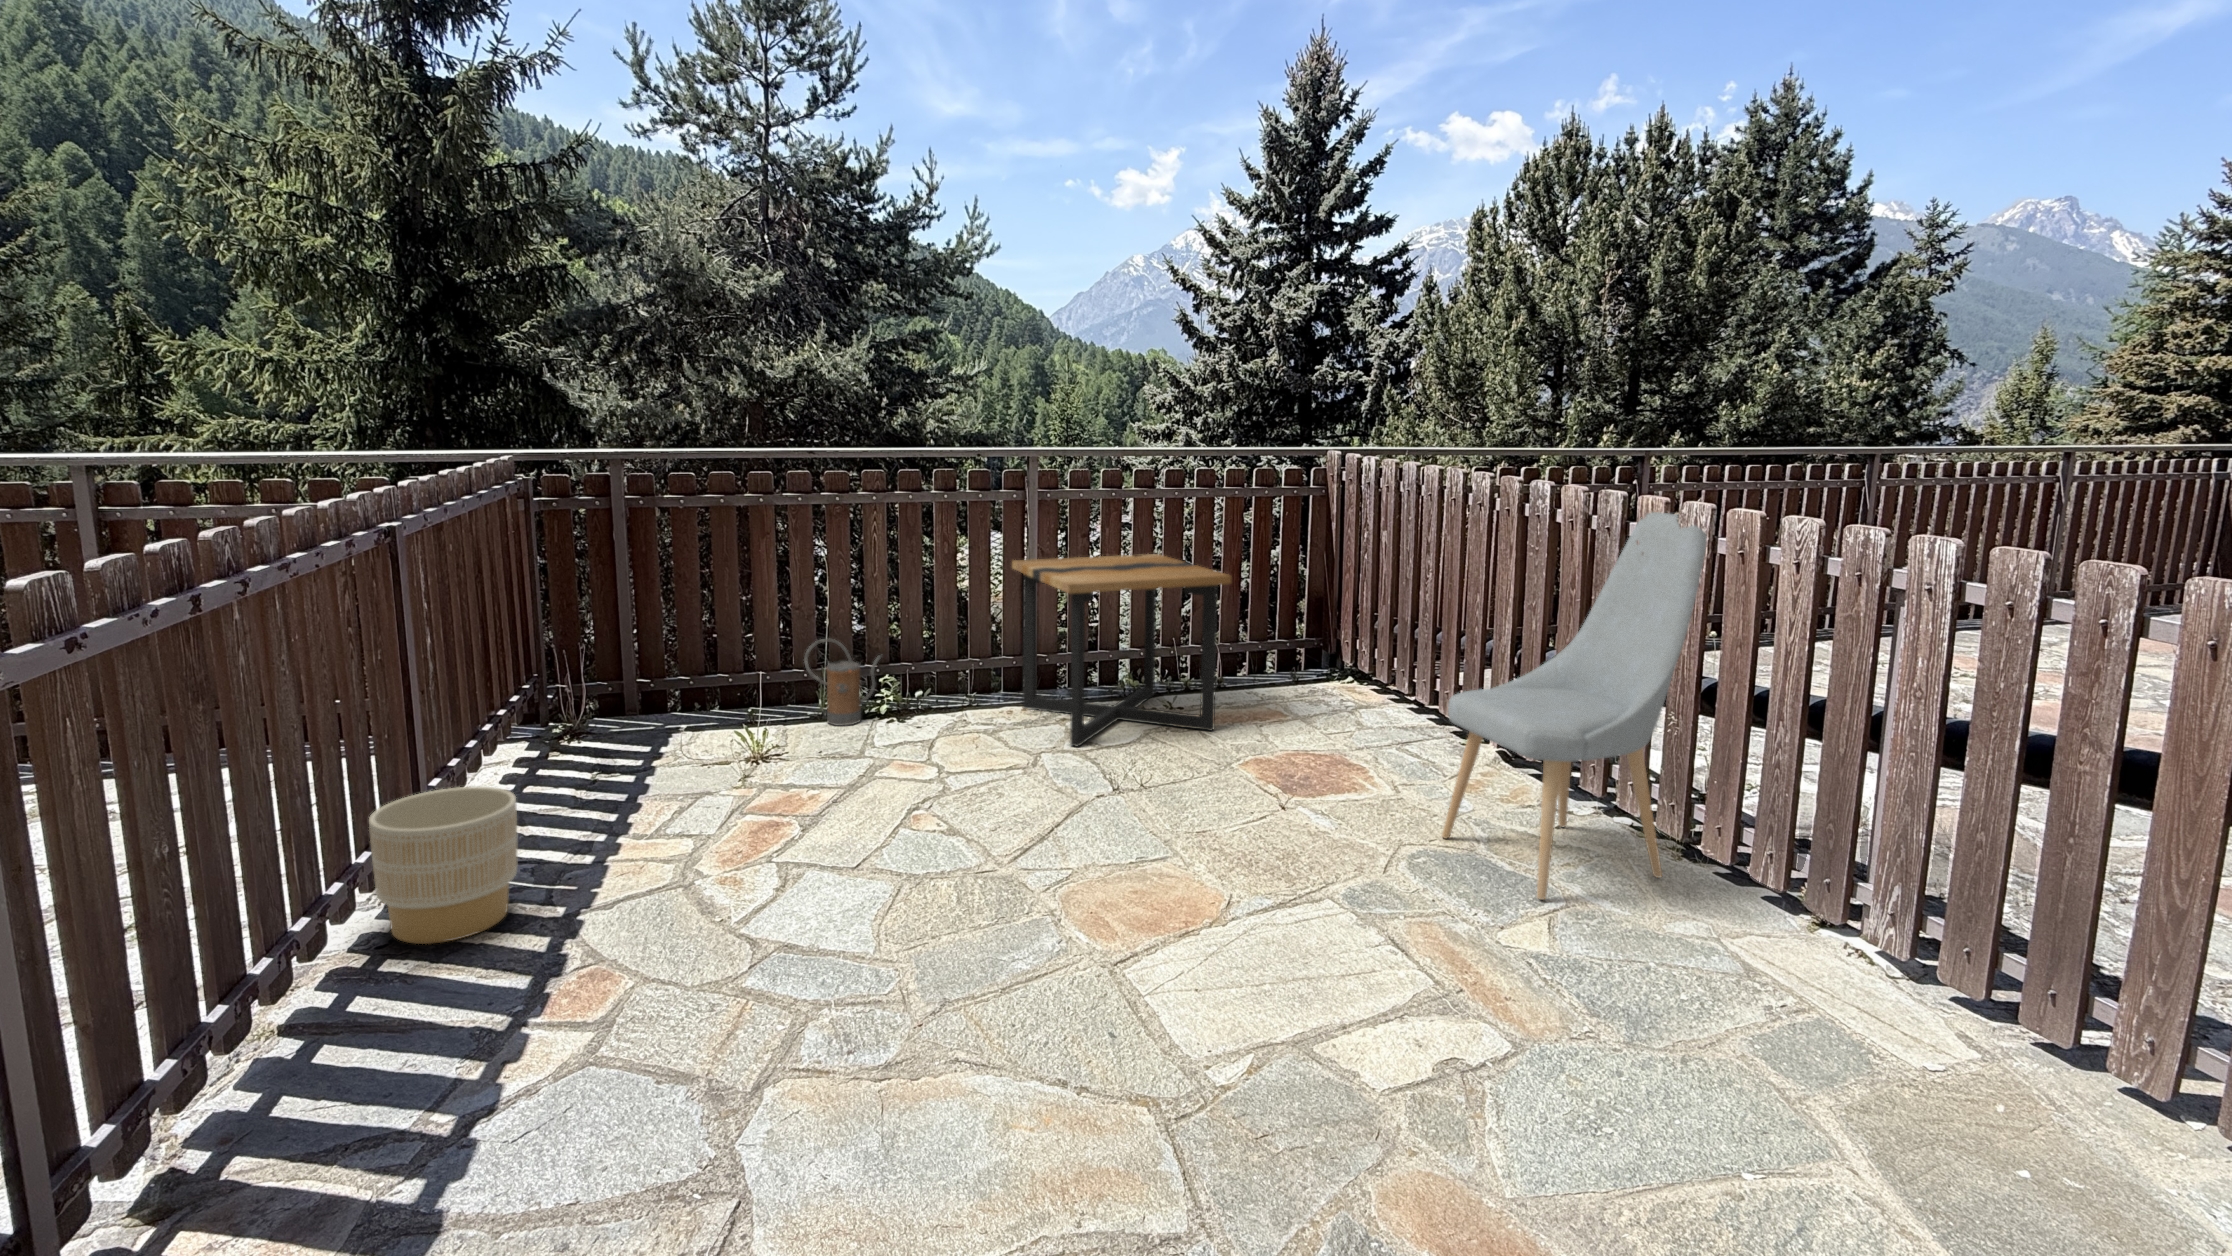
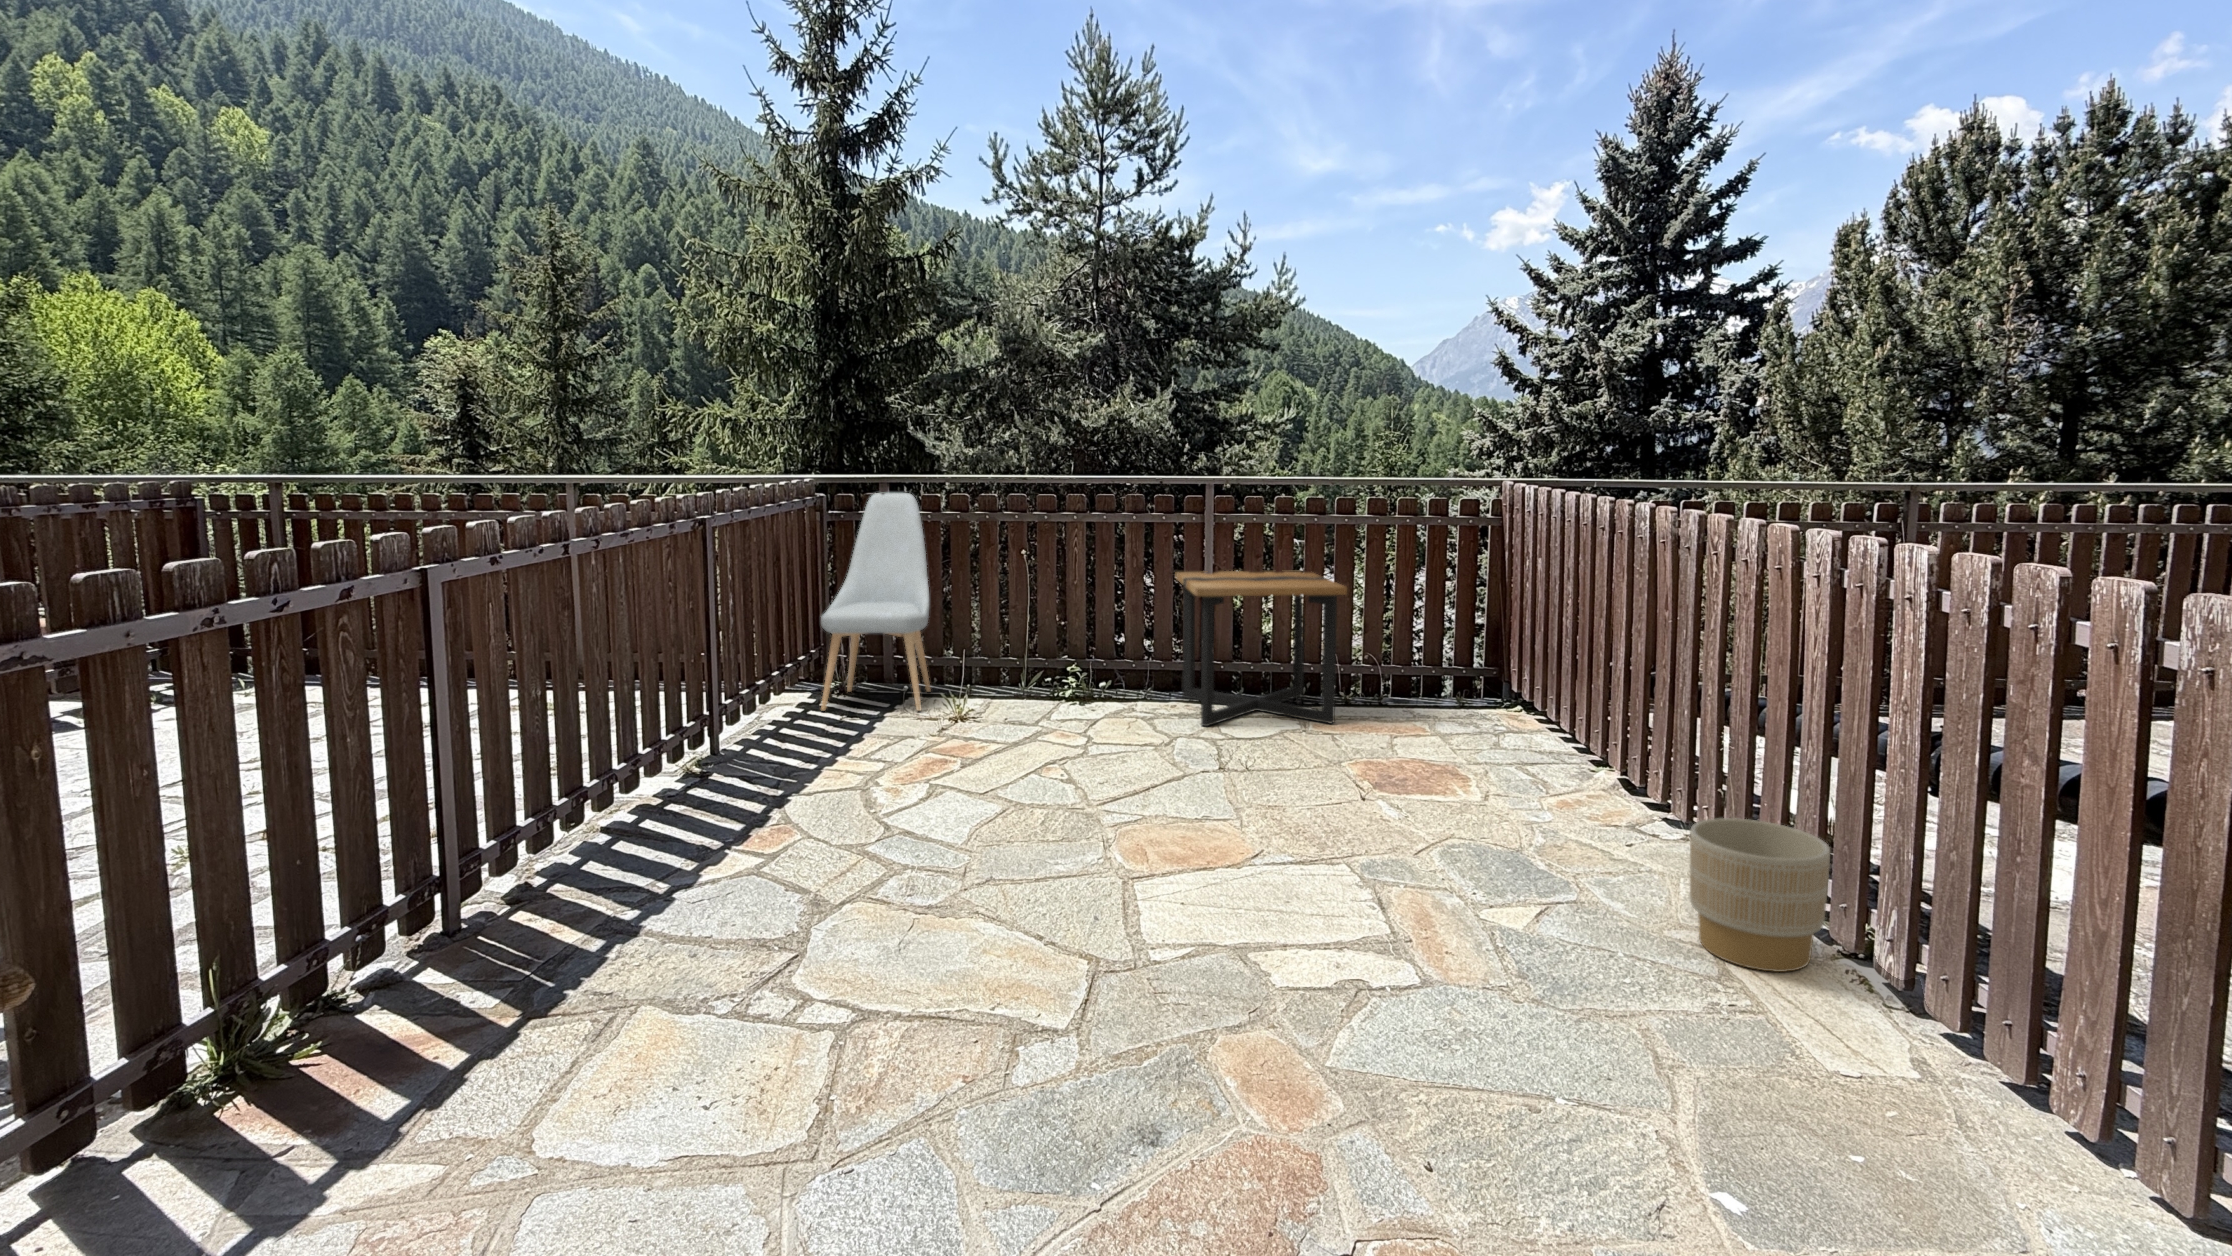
chair: present [1442,512,1707,900] -> present [821,493,931,711]
watering can: present [804,638,882,726] -> none [1007,629,1066,700]
planter: present [369,787,517,944] -> present [1690,818,1830,972]

